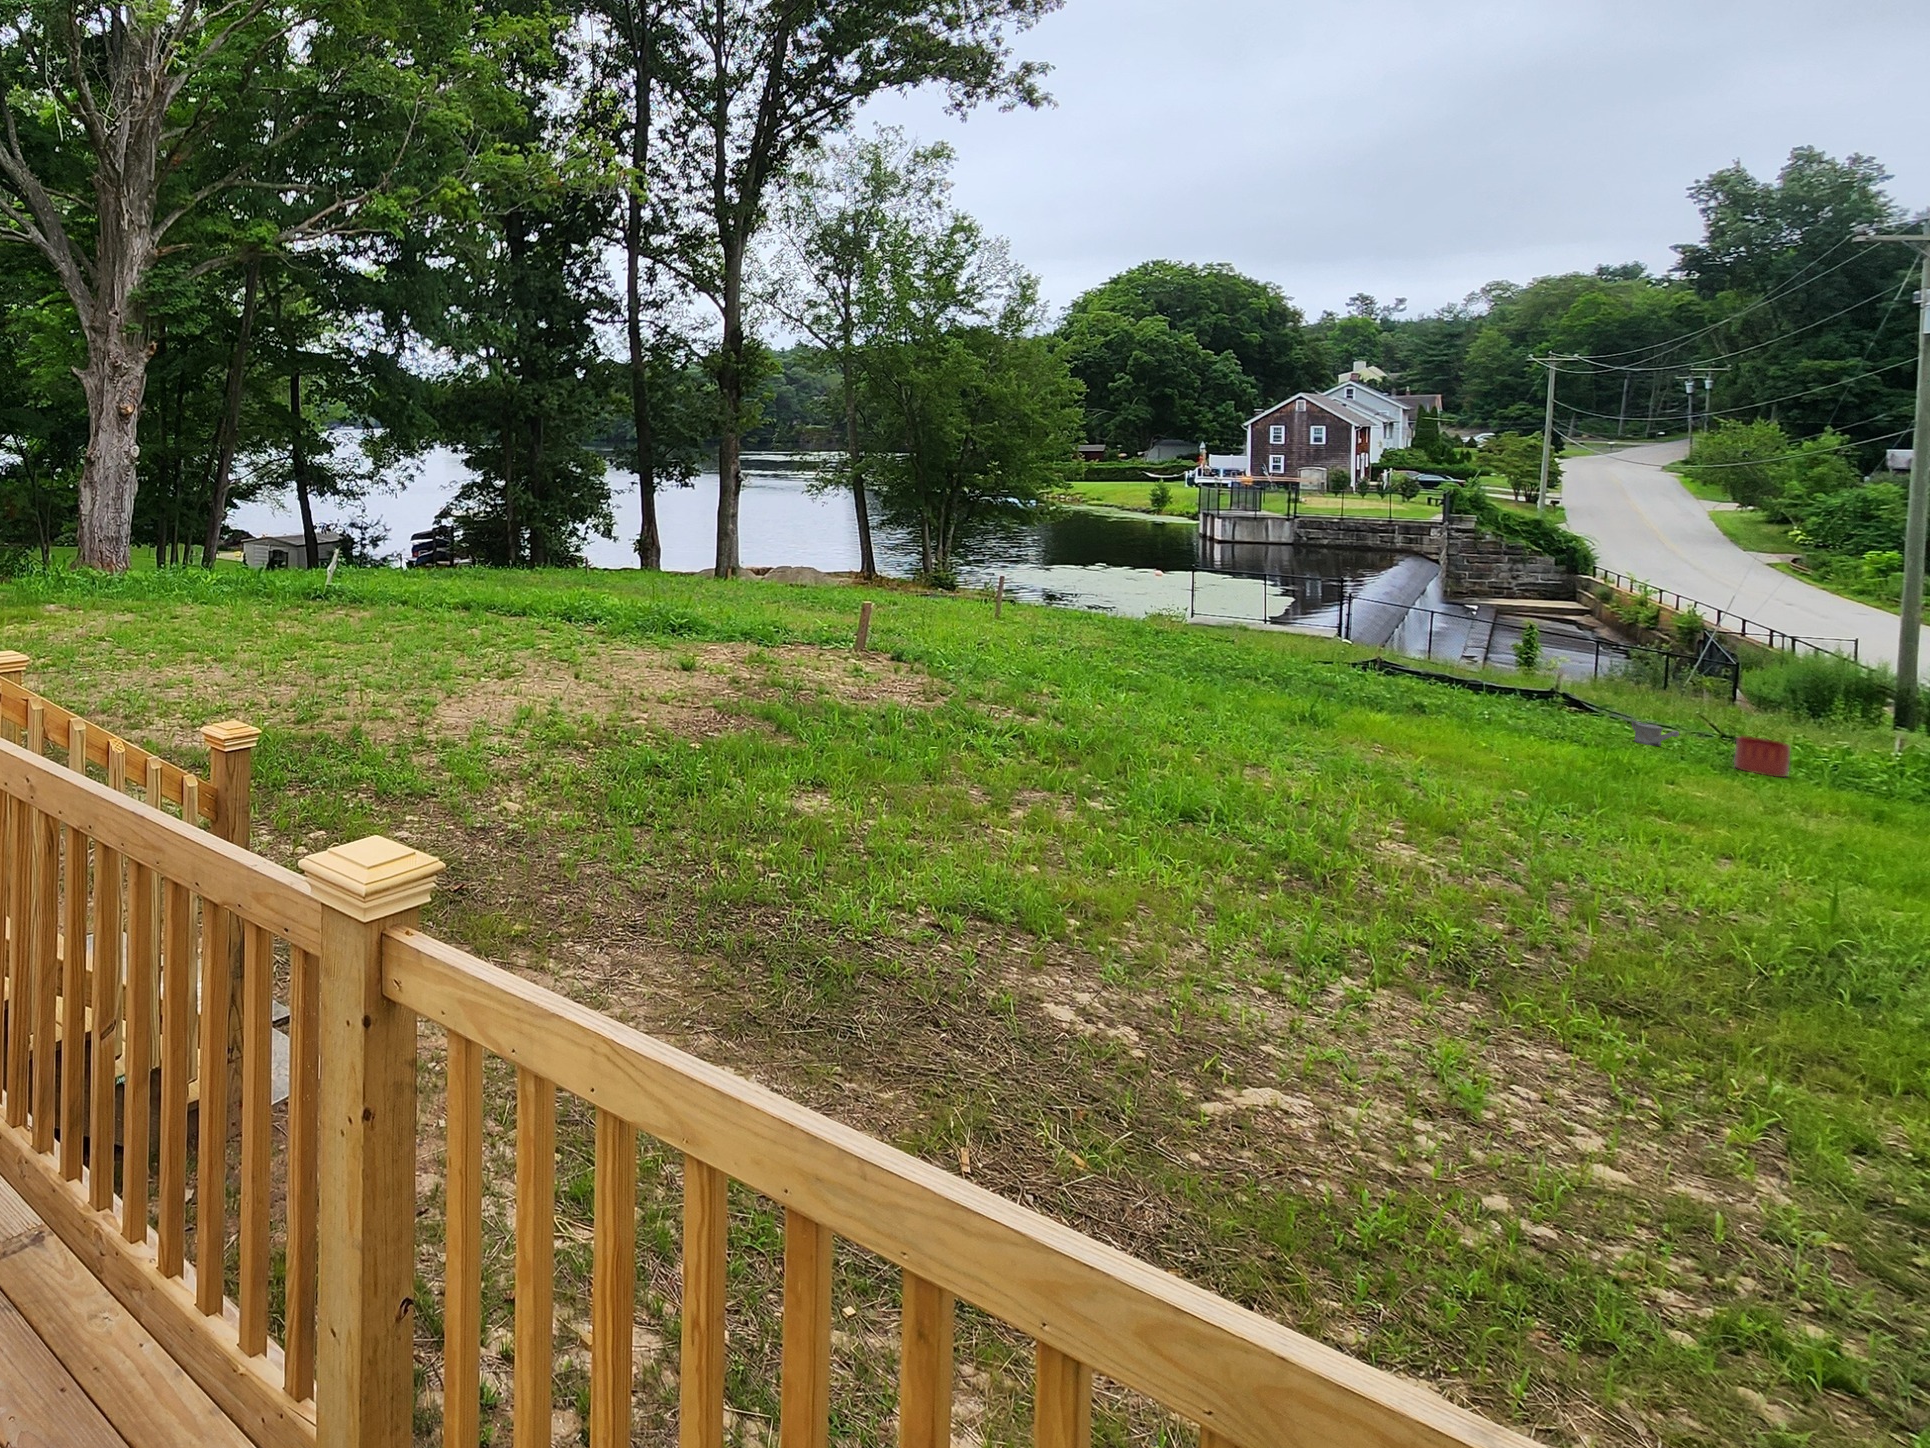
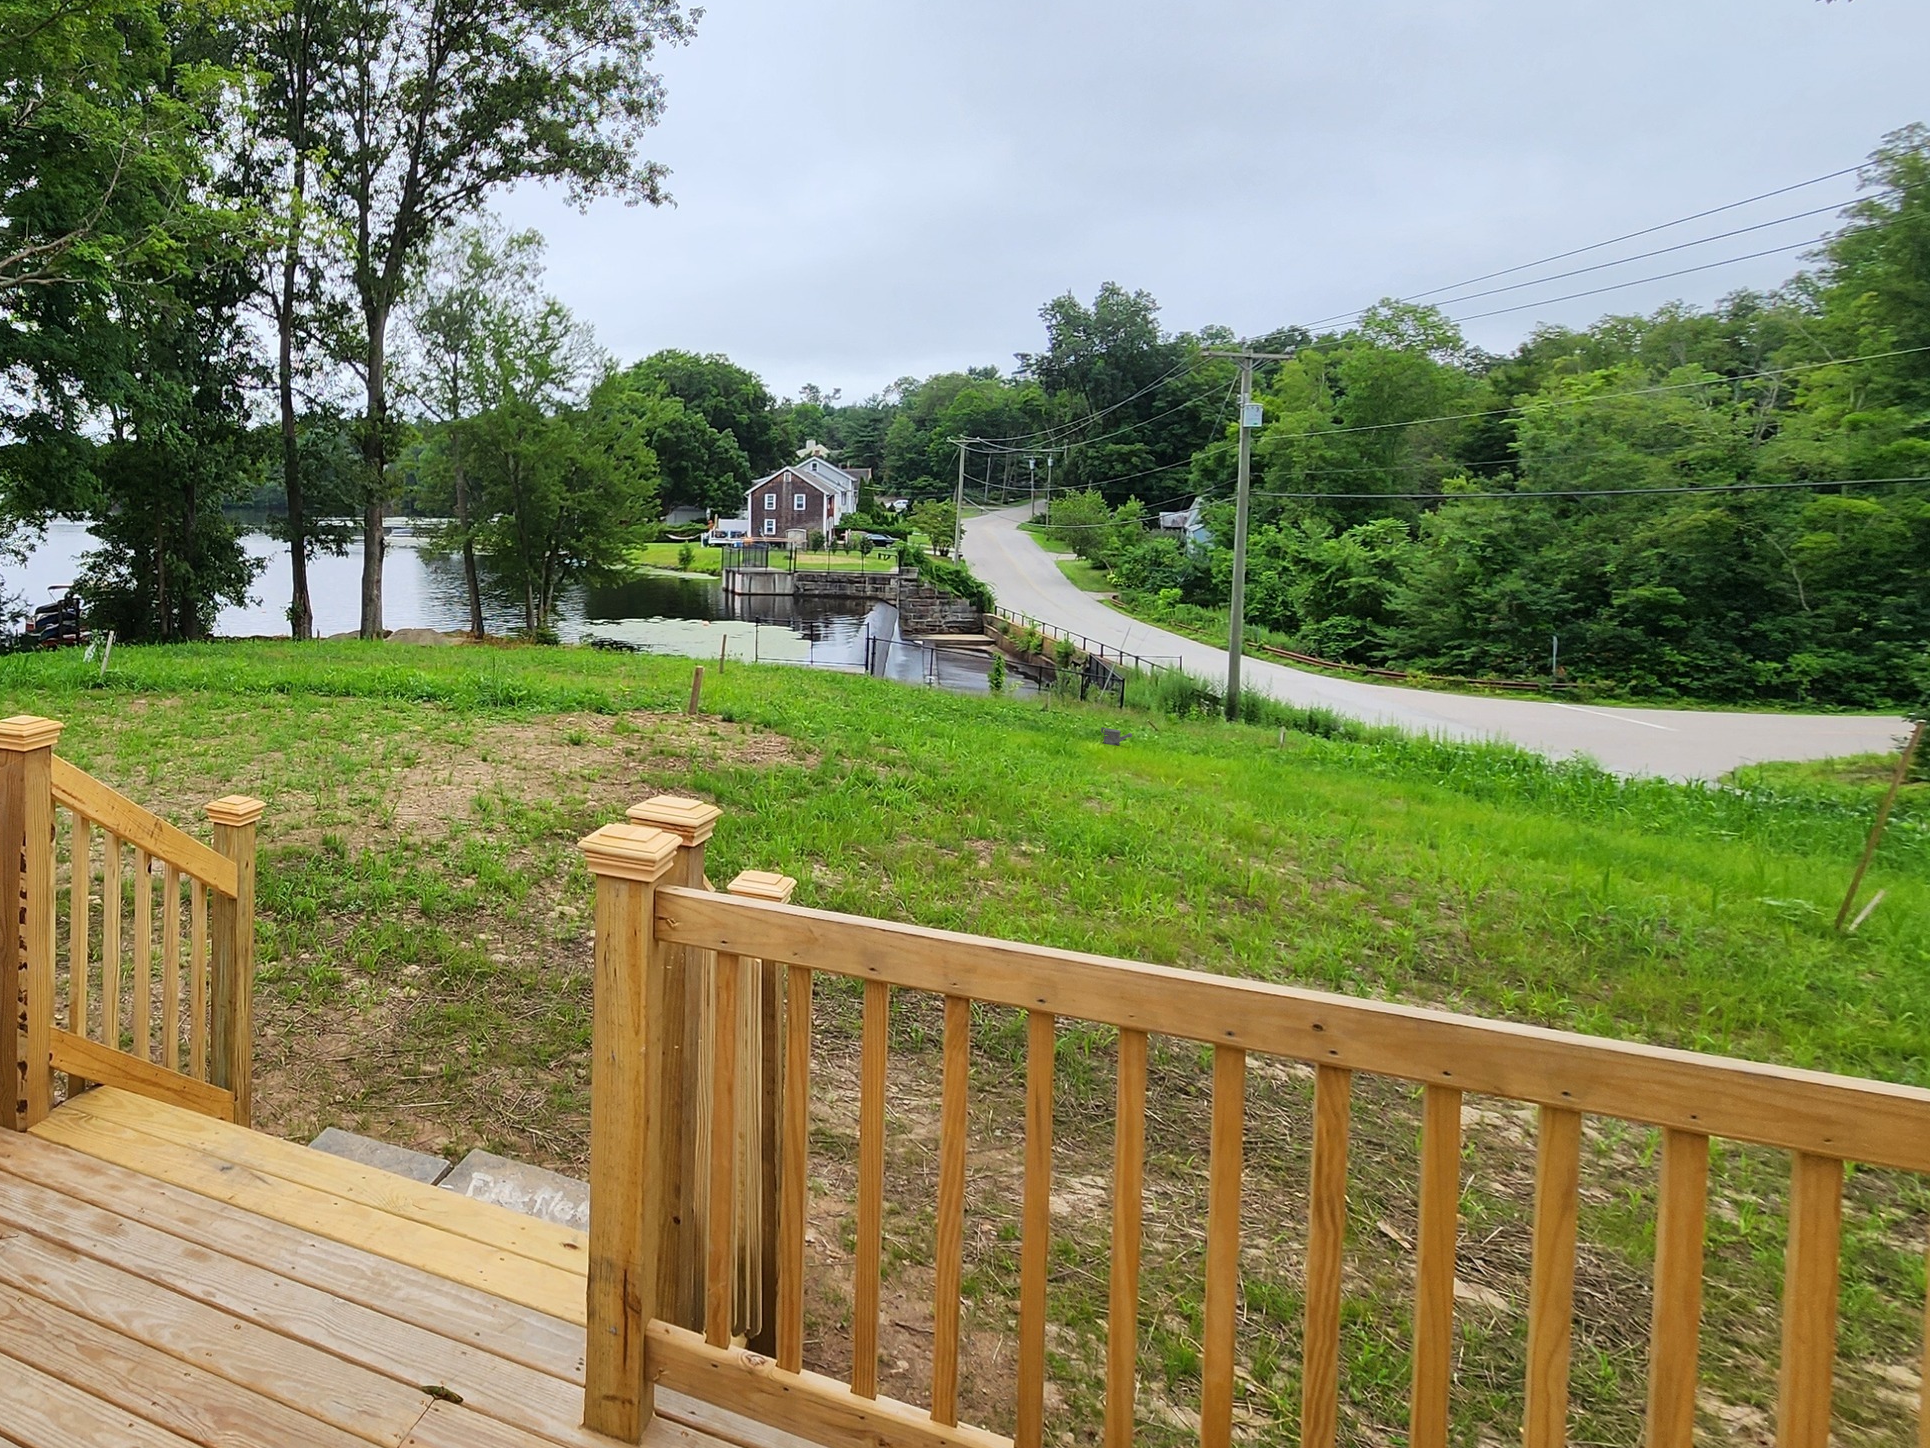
planter: present [1734,736,1790,777] -> none [1169,734,1202,762]

